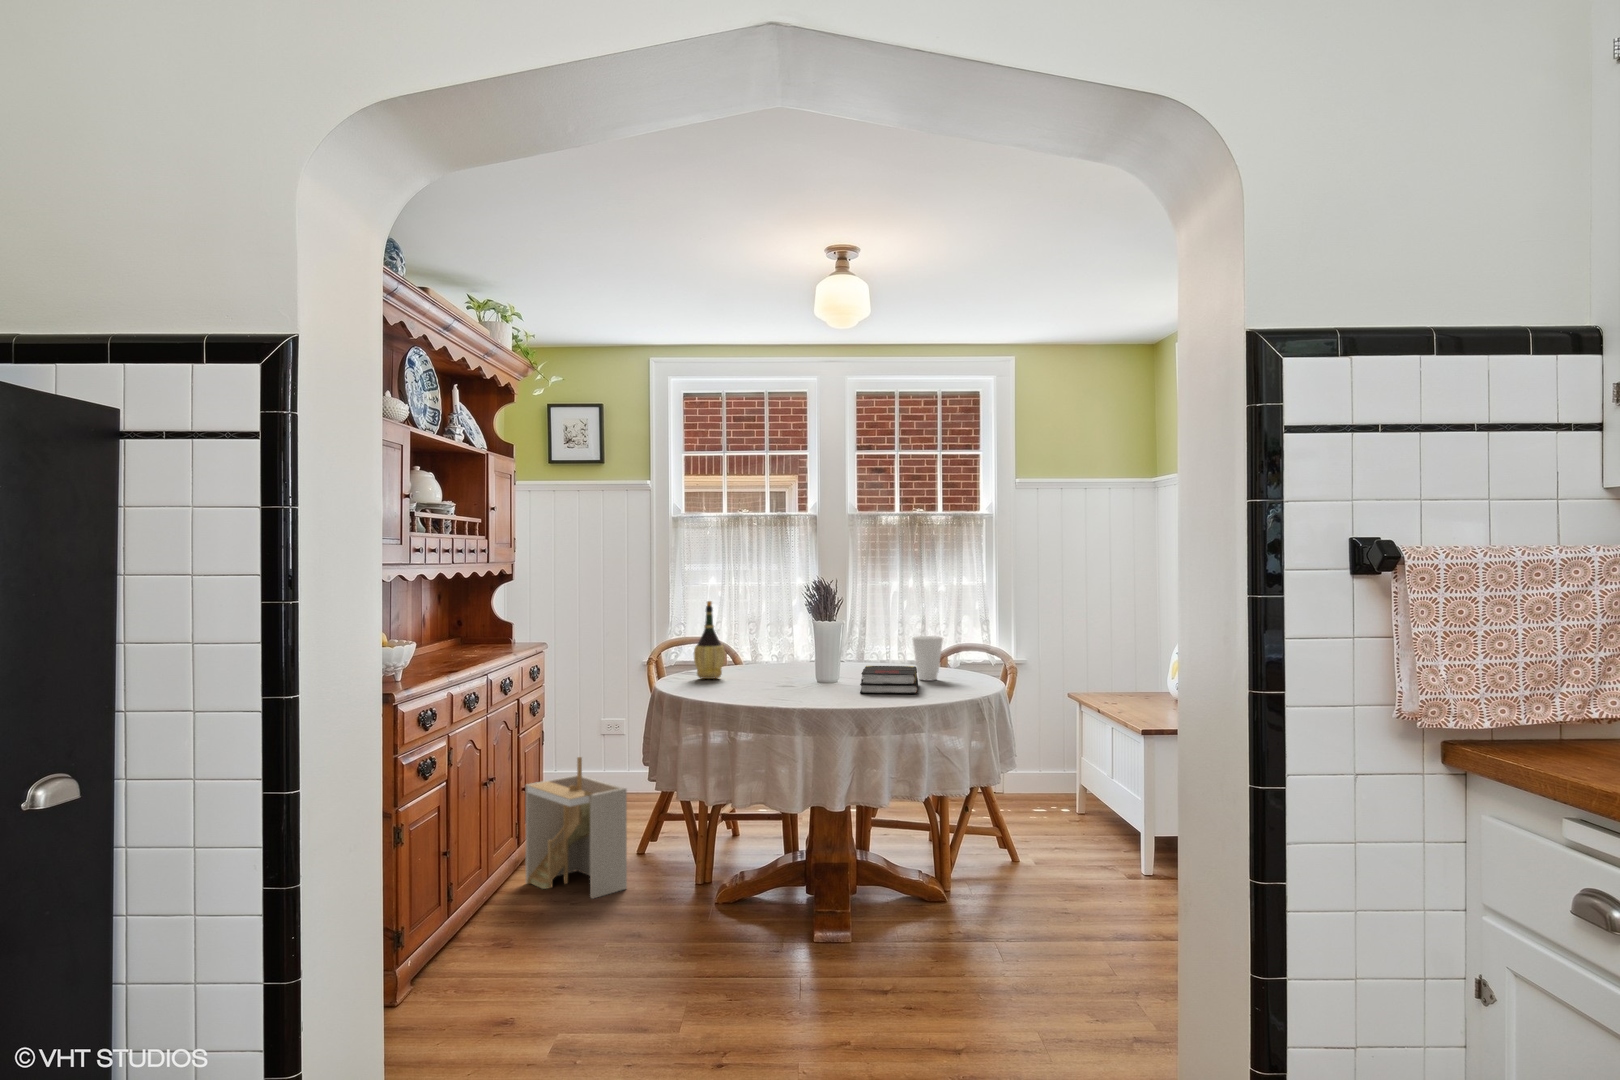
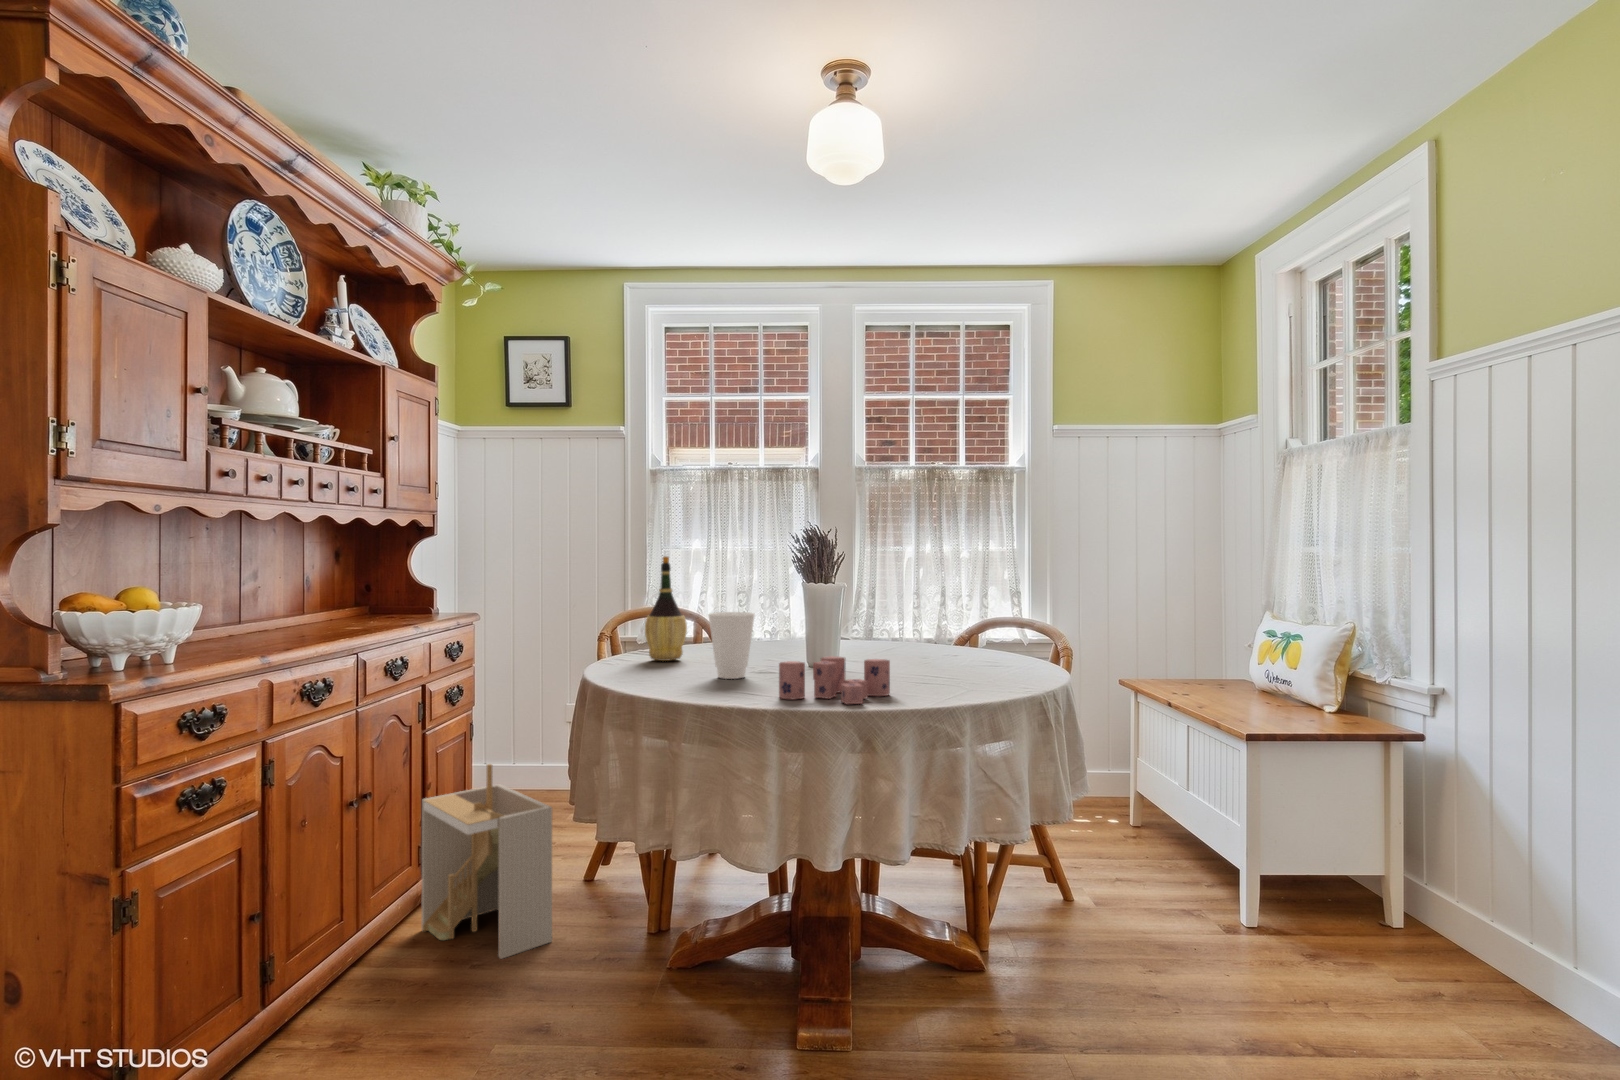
cup: present [913,636,943,680] -> present [708,612,755,679]
book: present [860,666,918,694] -> none [867,644,950,685]
candle: none [801,674,876,706] -> present [779,656,890,704]

